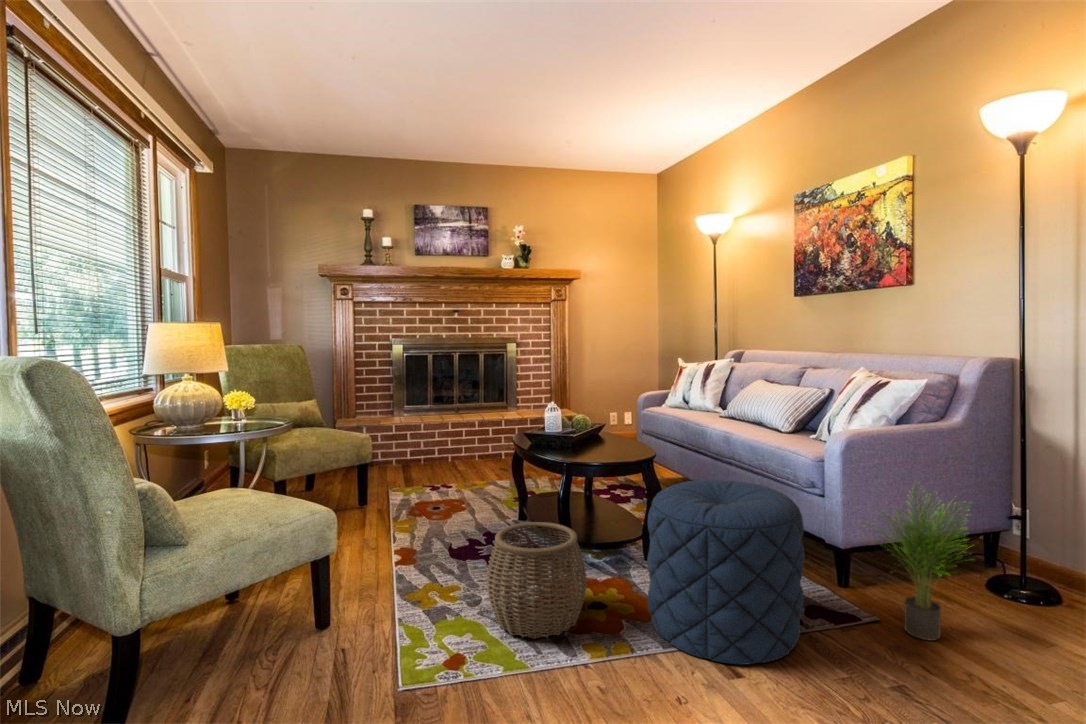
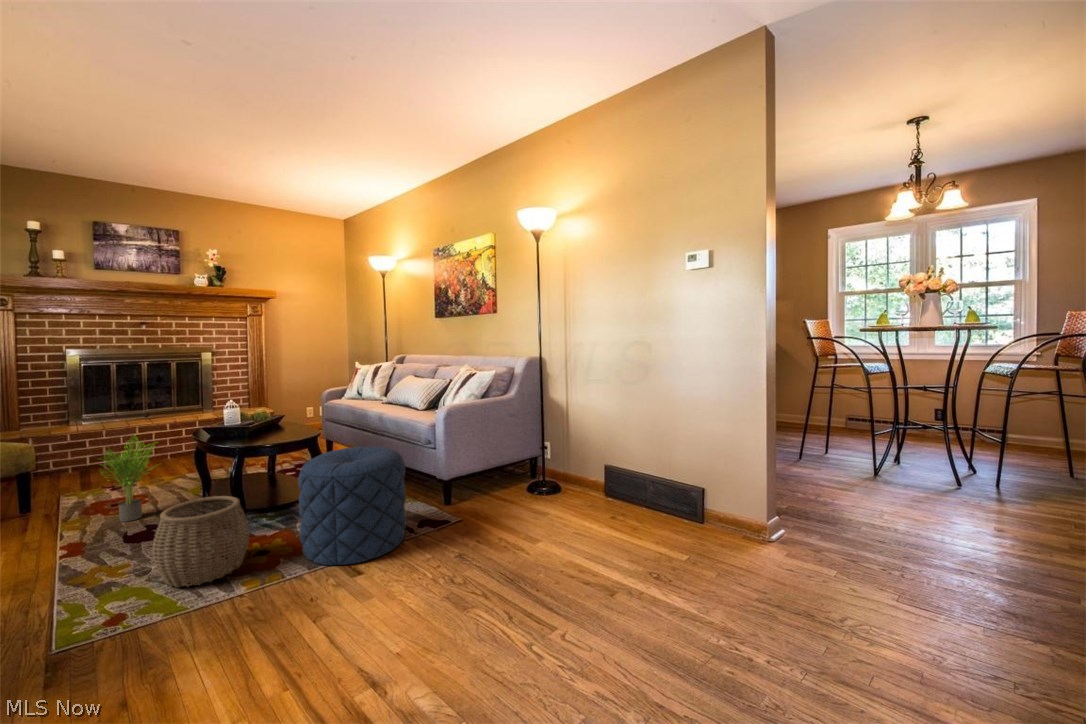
potted plant: present [877,491,970,641] -> present [103,435,151,522]

